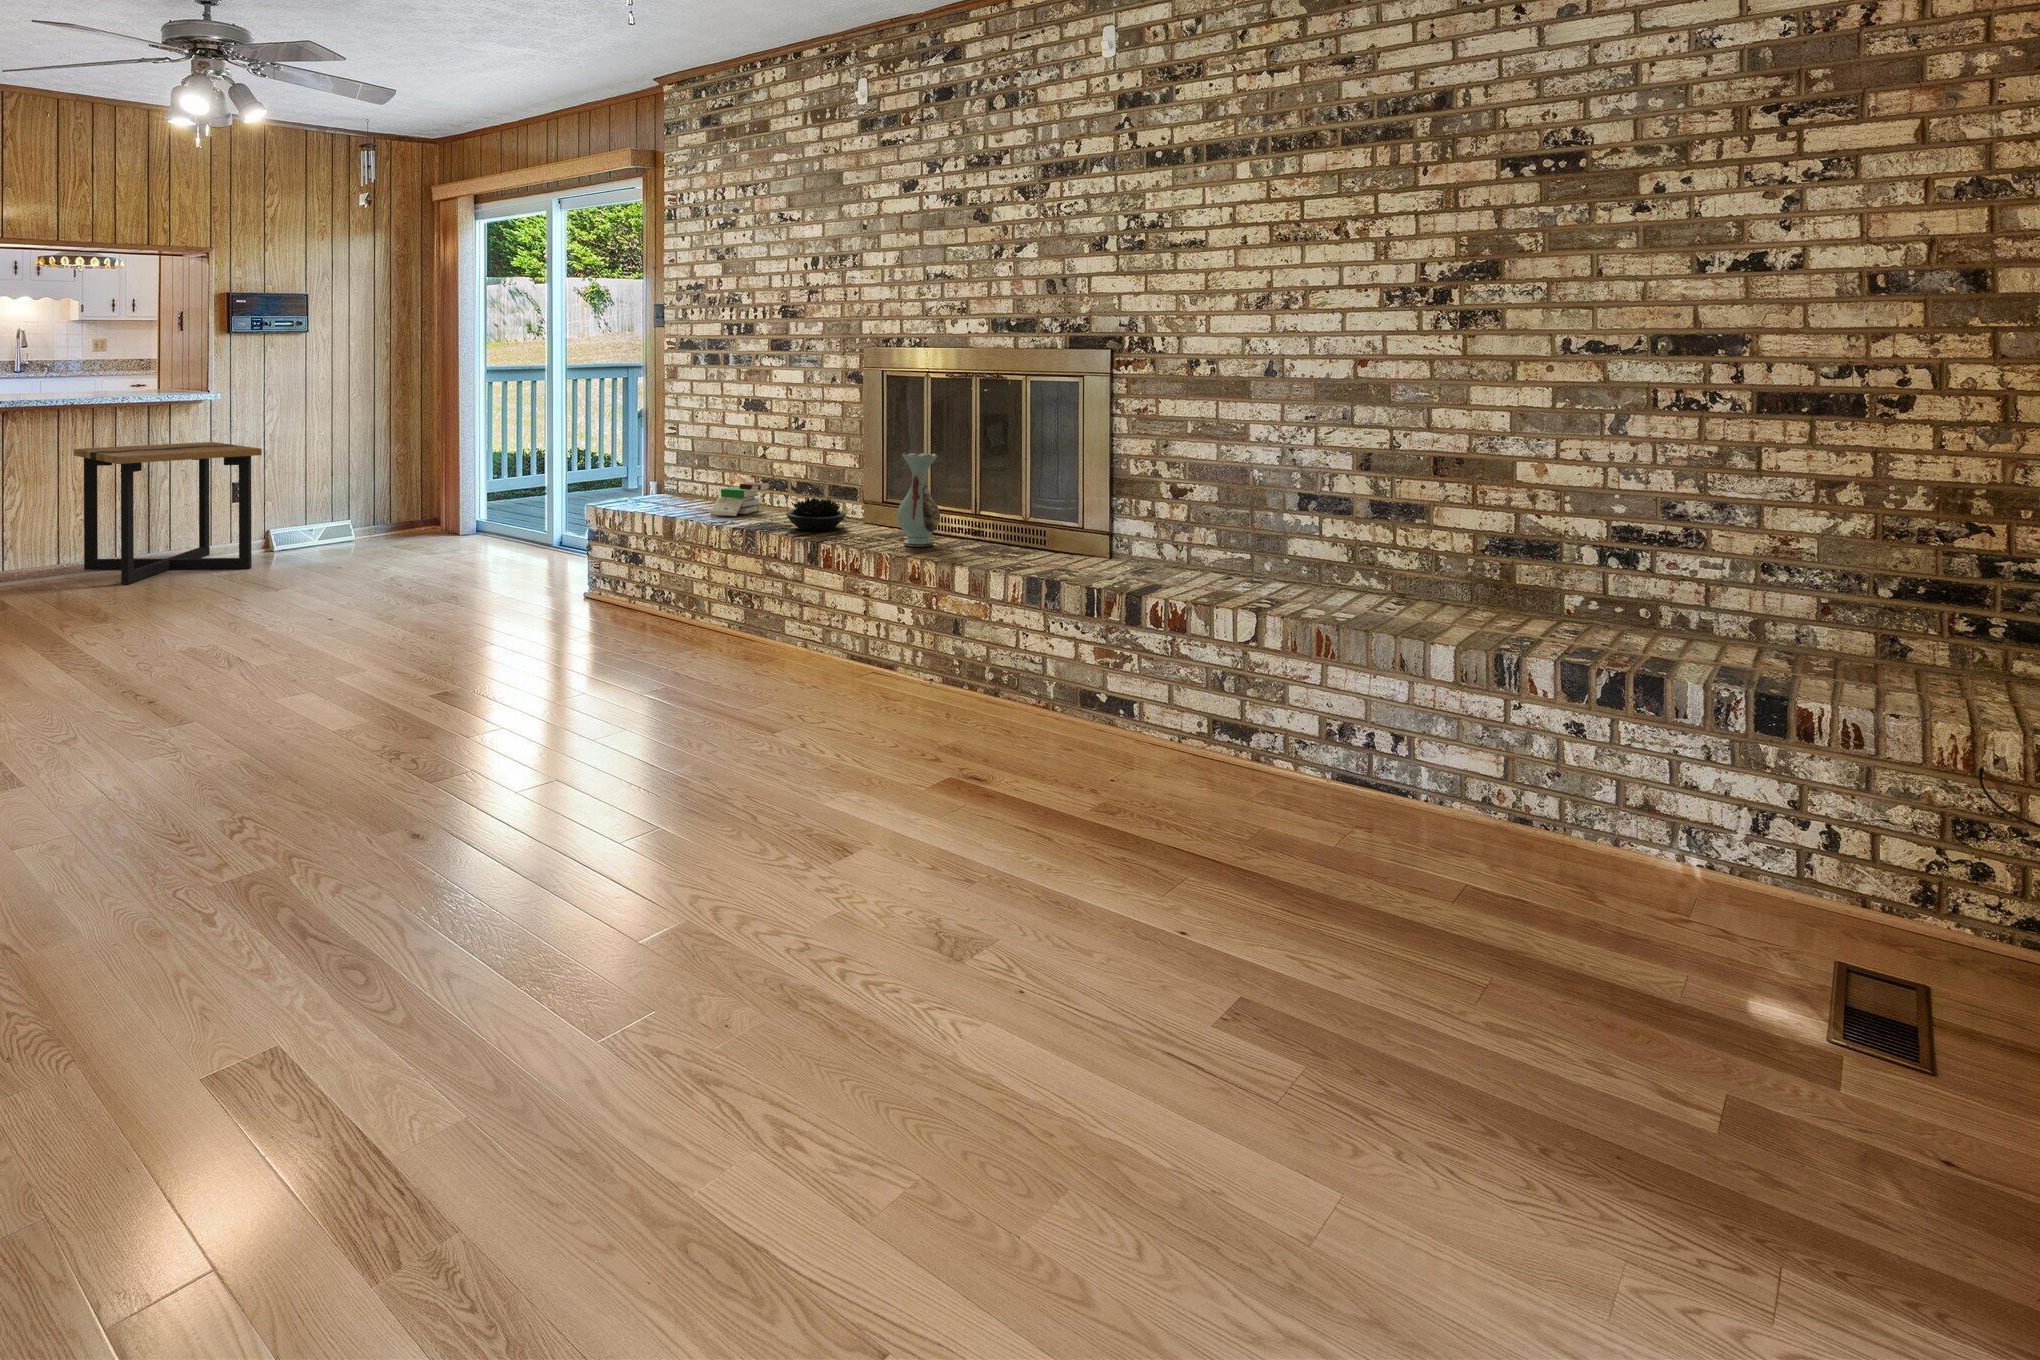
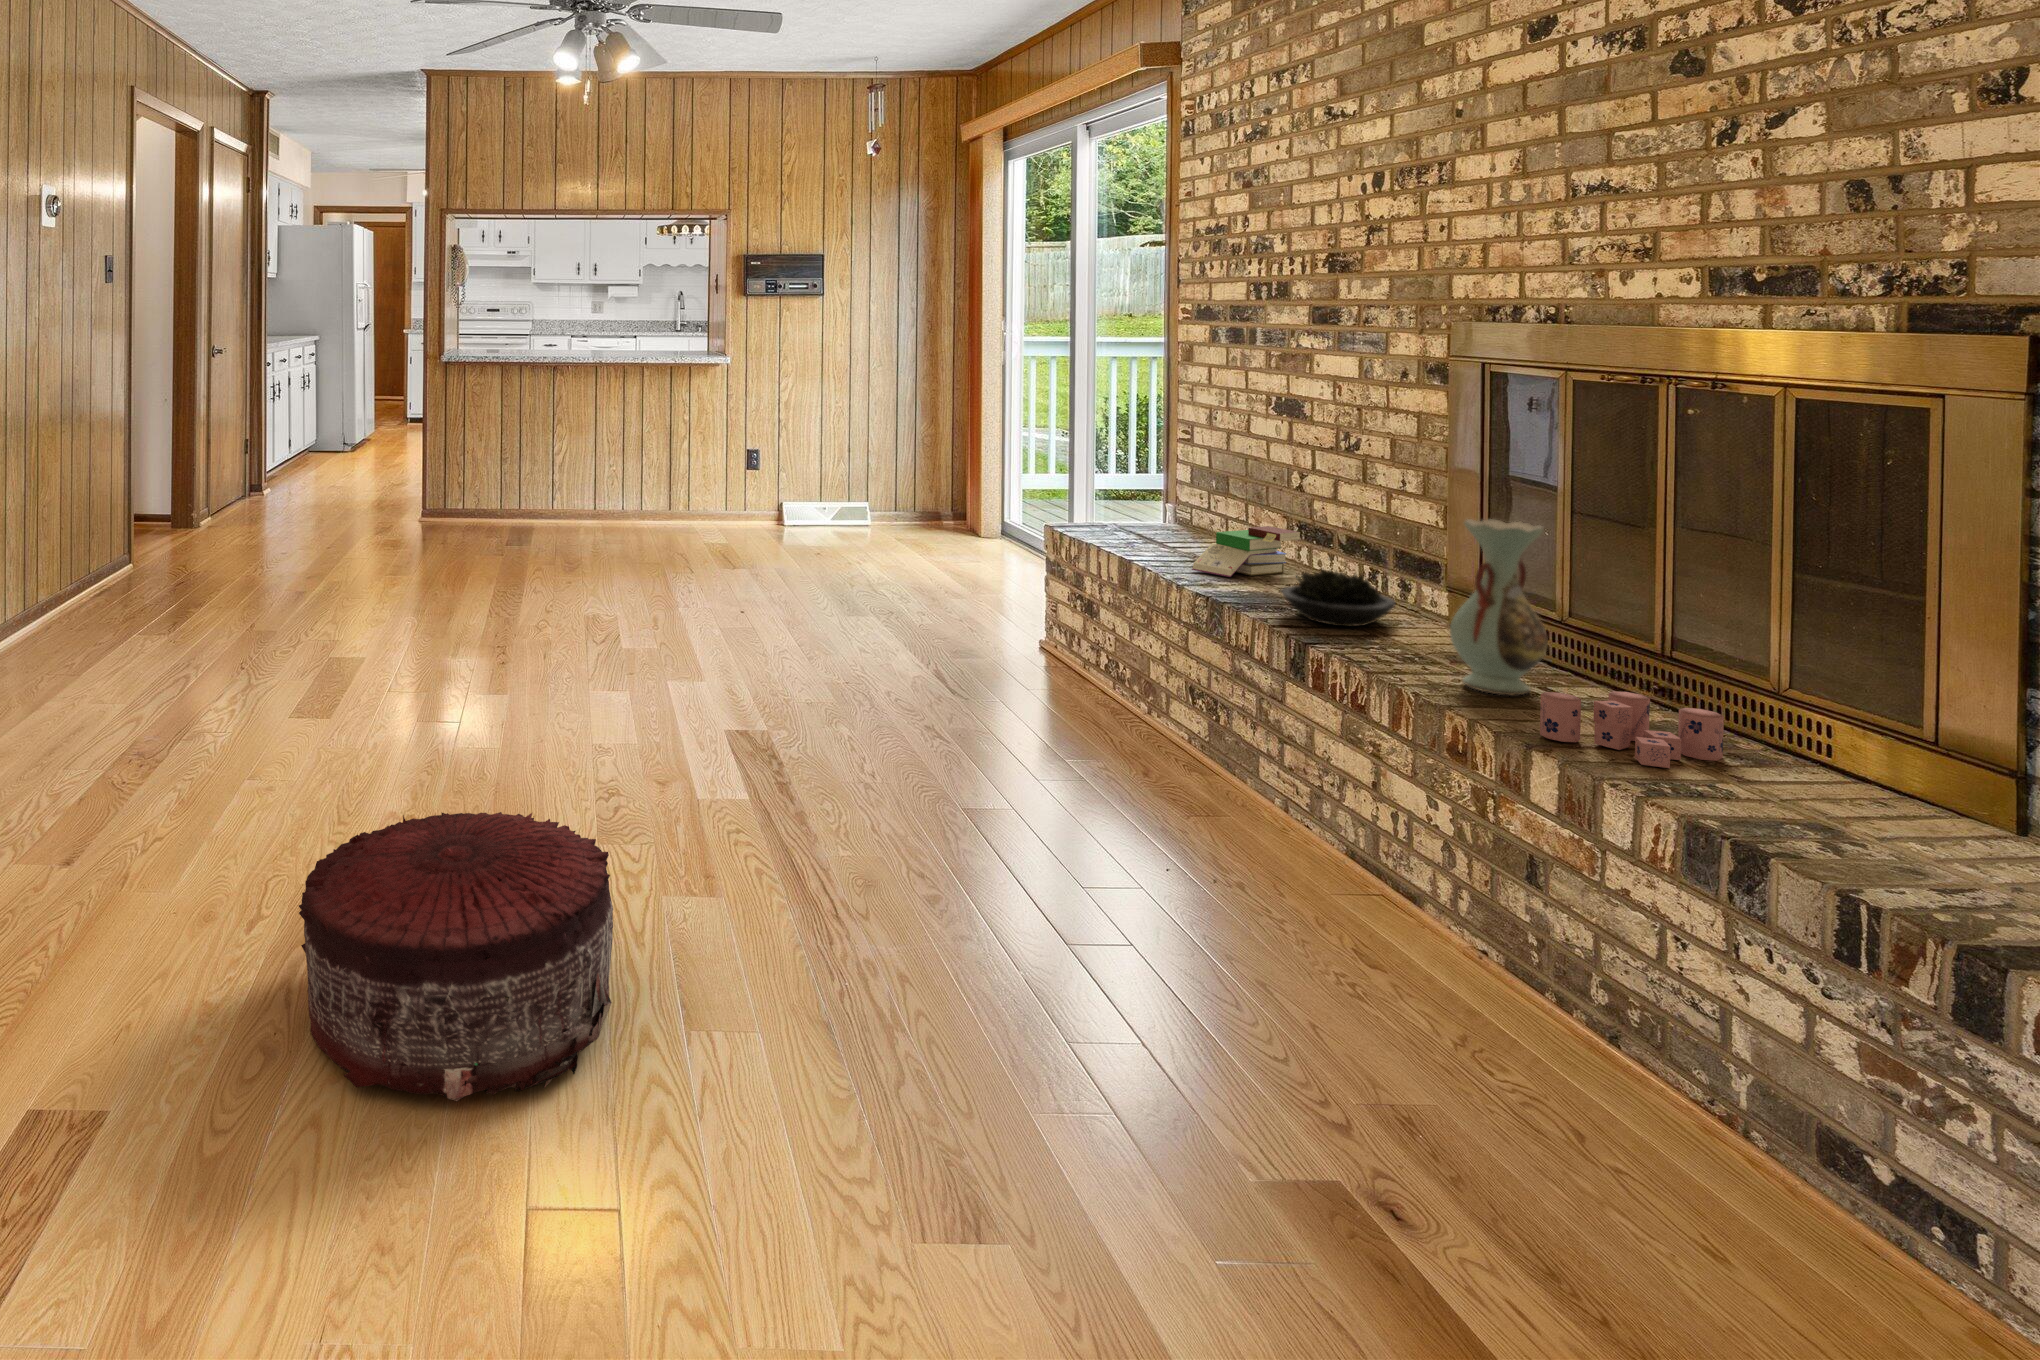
side table: present [74,442,262,584] -> none [601,414,746,551]
candle: none [955,531,1021,561] -> present [1540,691,1724,768]
pouf: none [306,721,572,926] -> present [299,812,613,1101]

